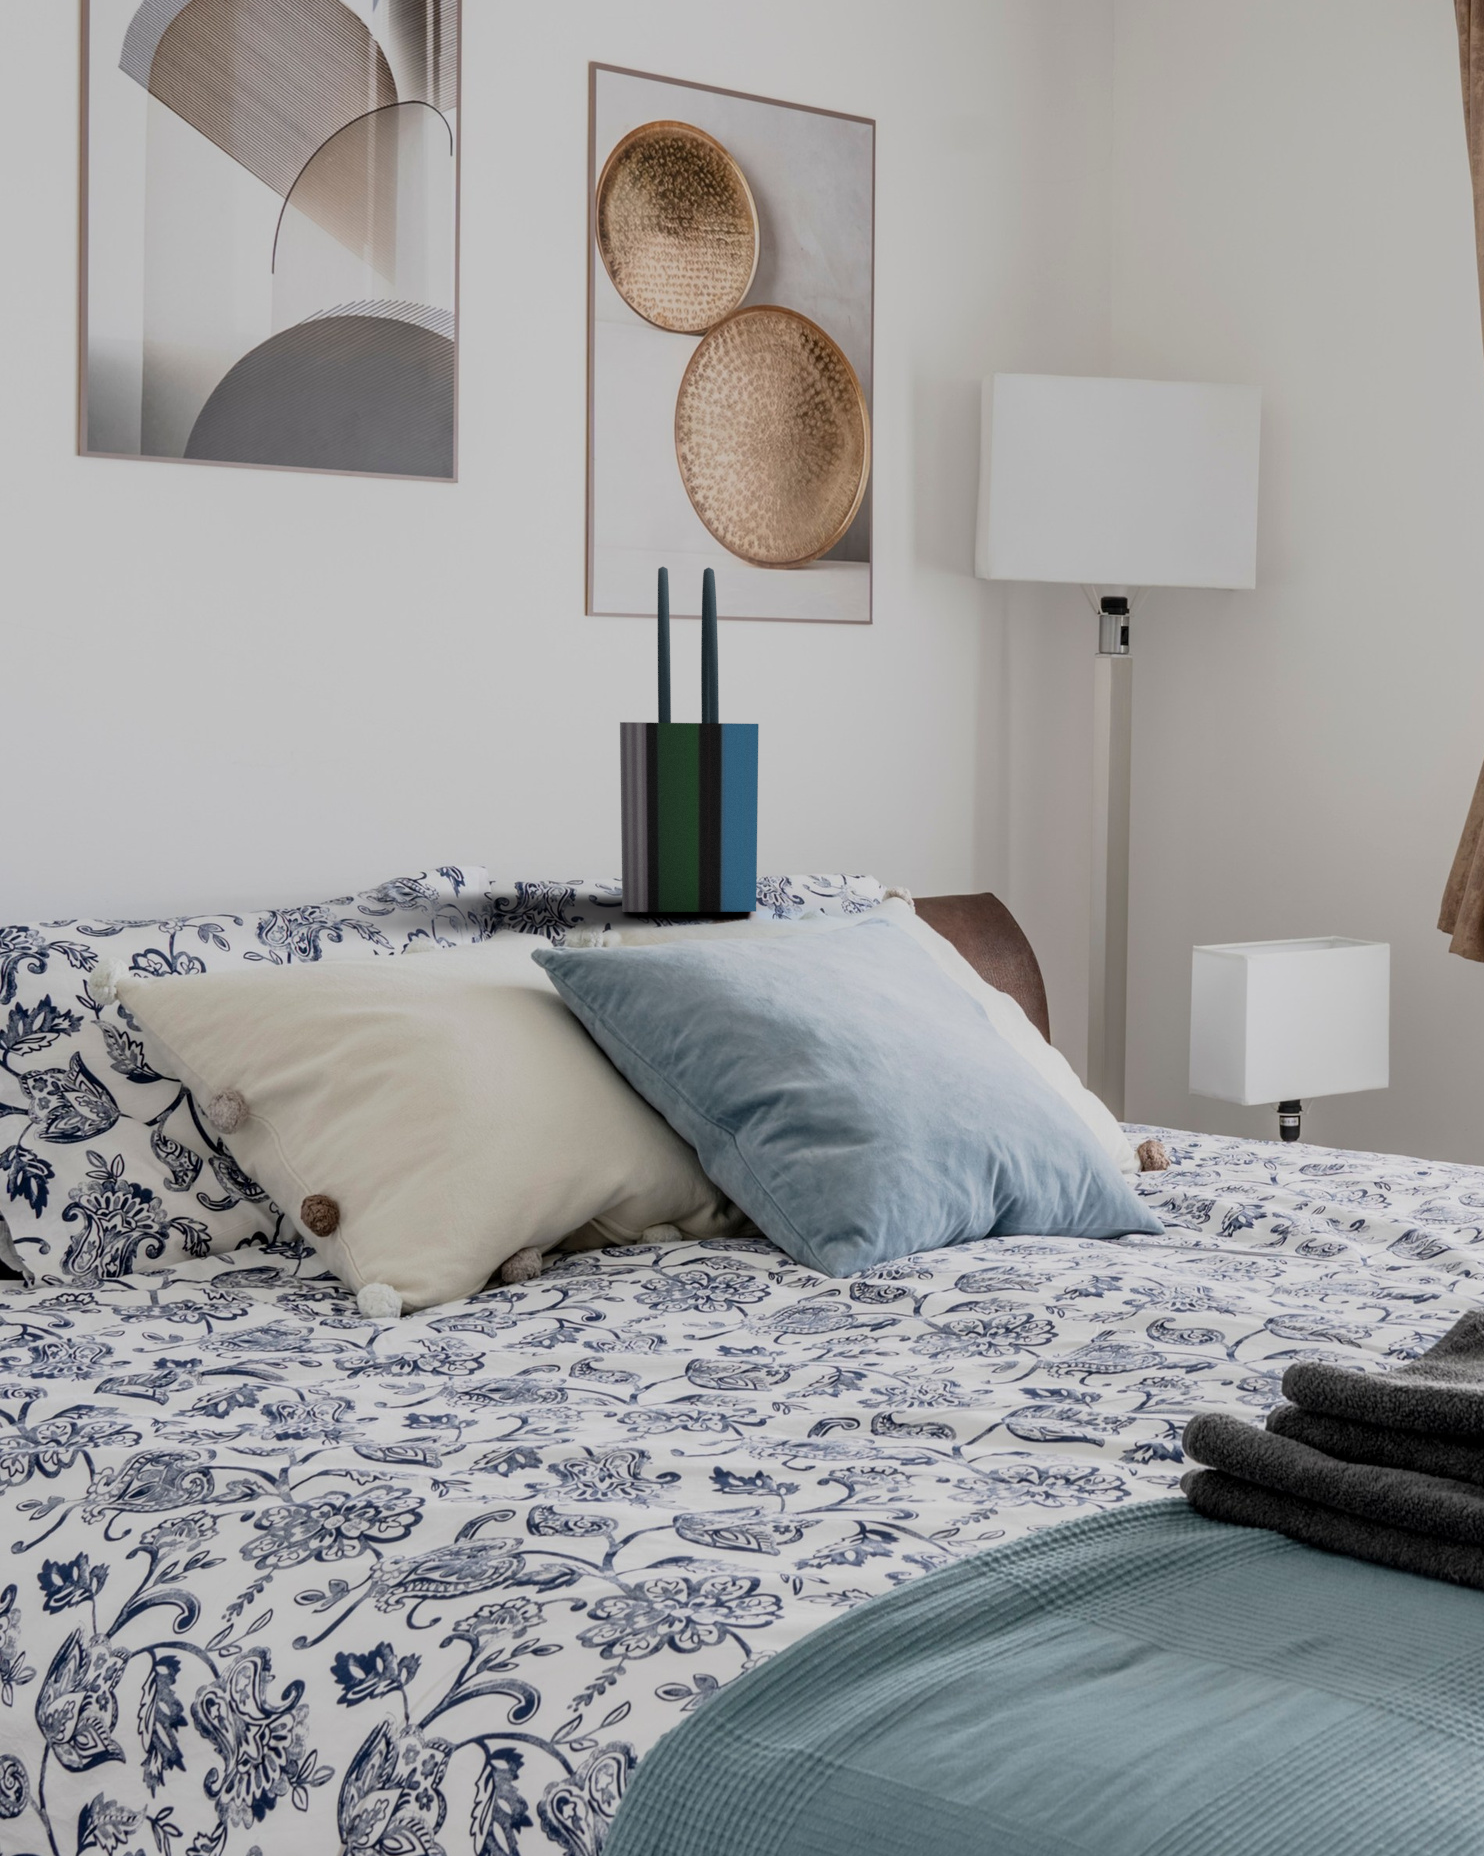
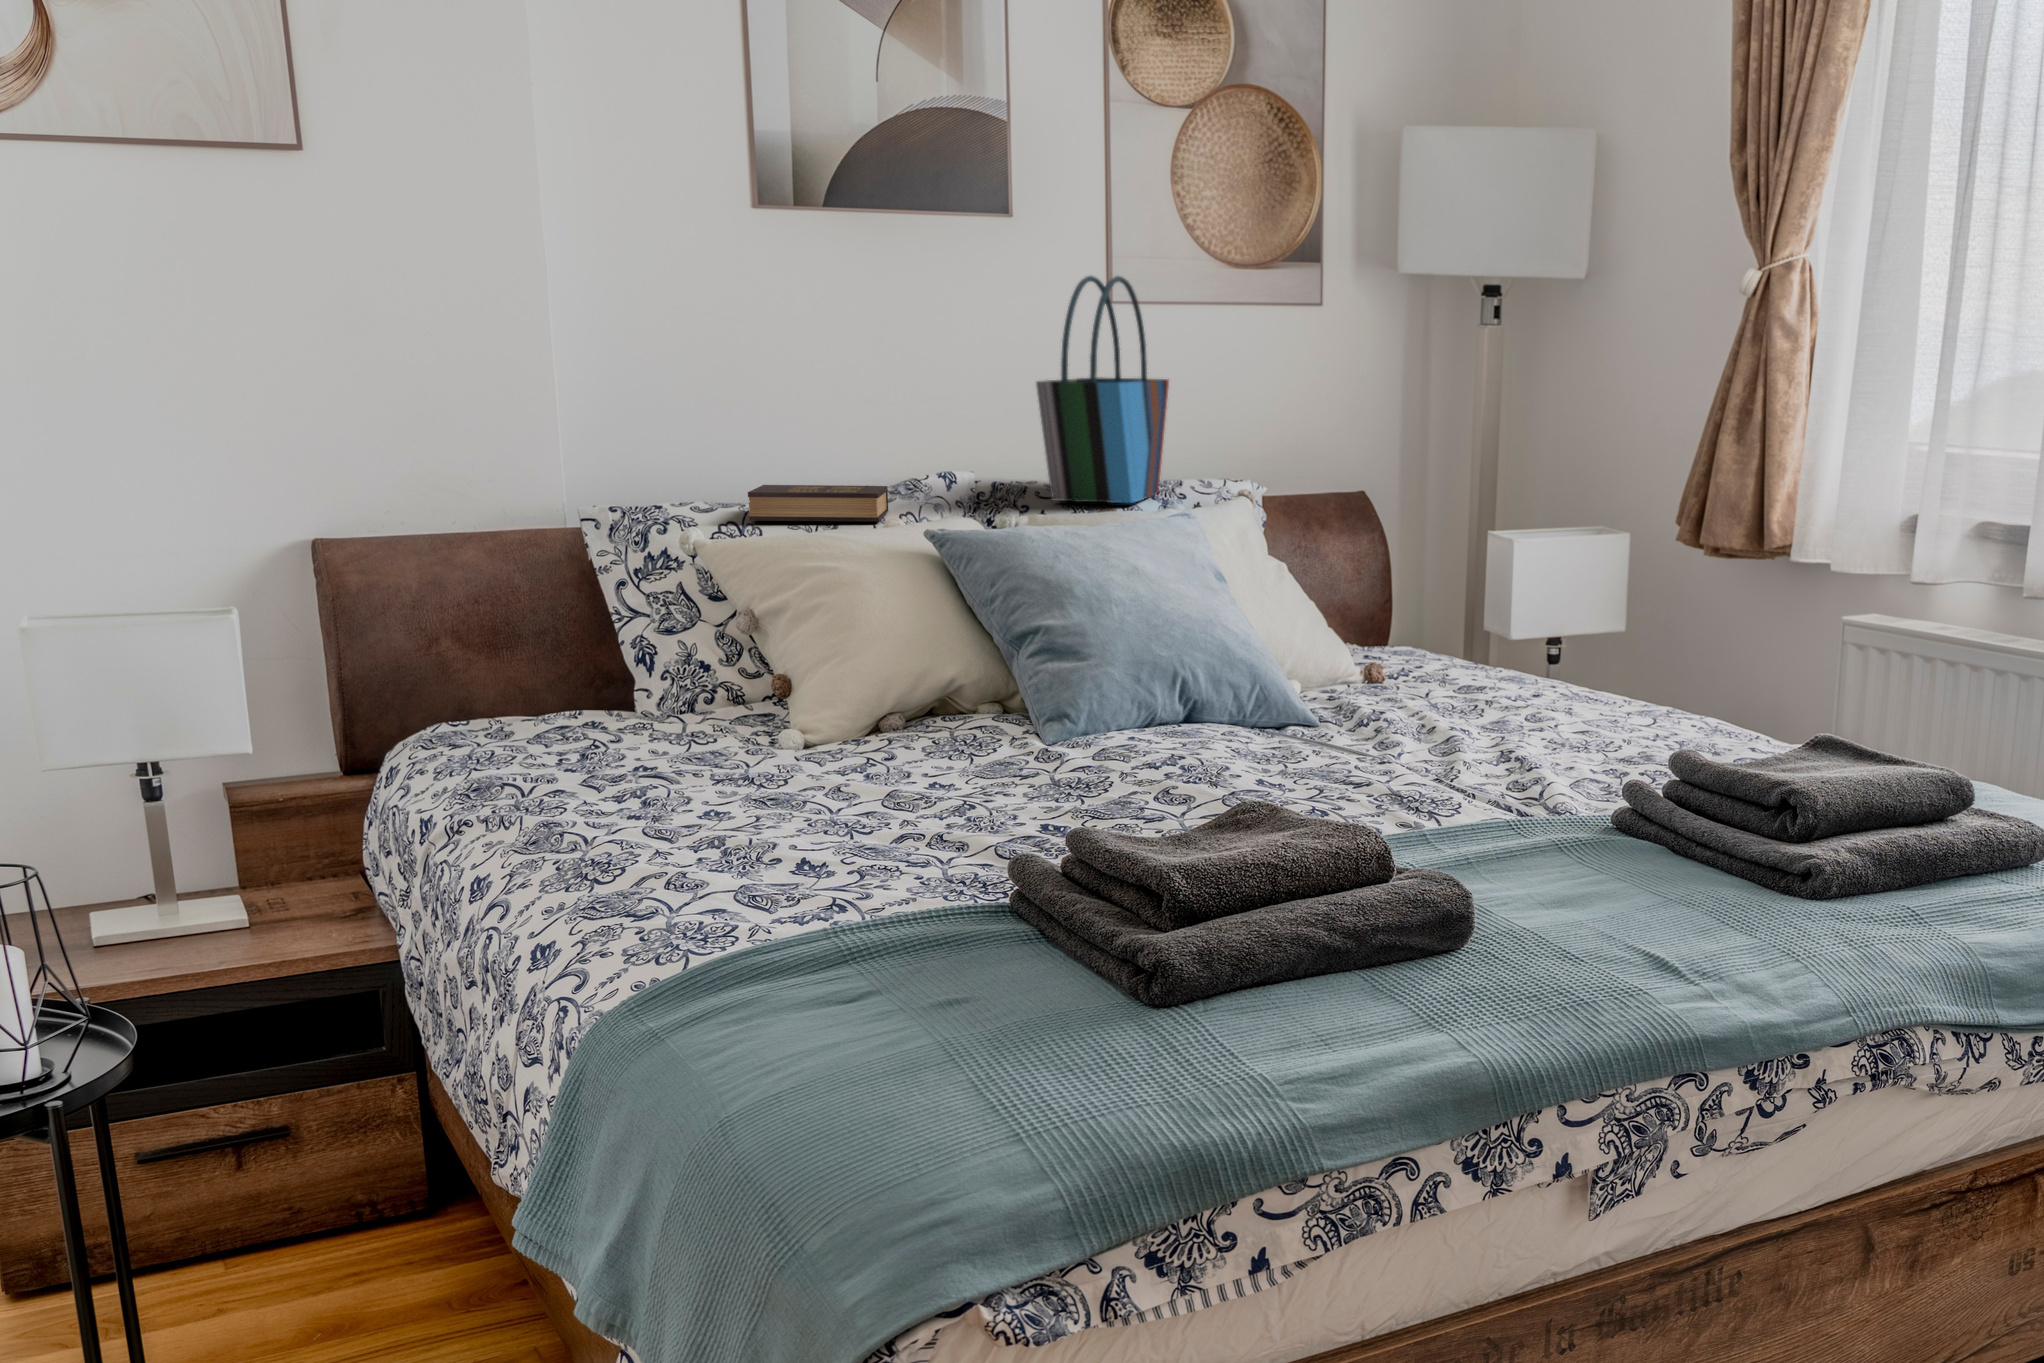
hardback book: none [162,892,408,948] -> present [748,485,888,522]

